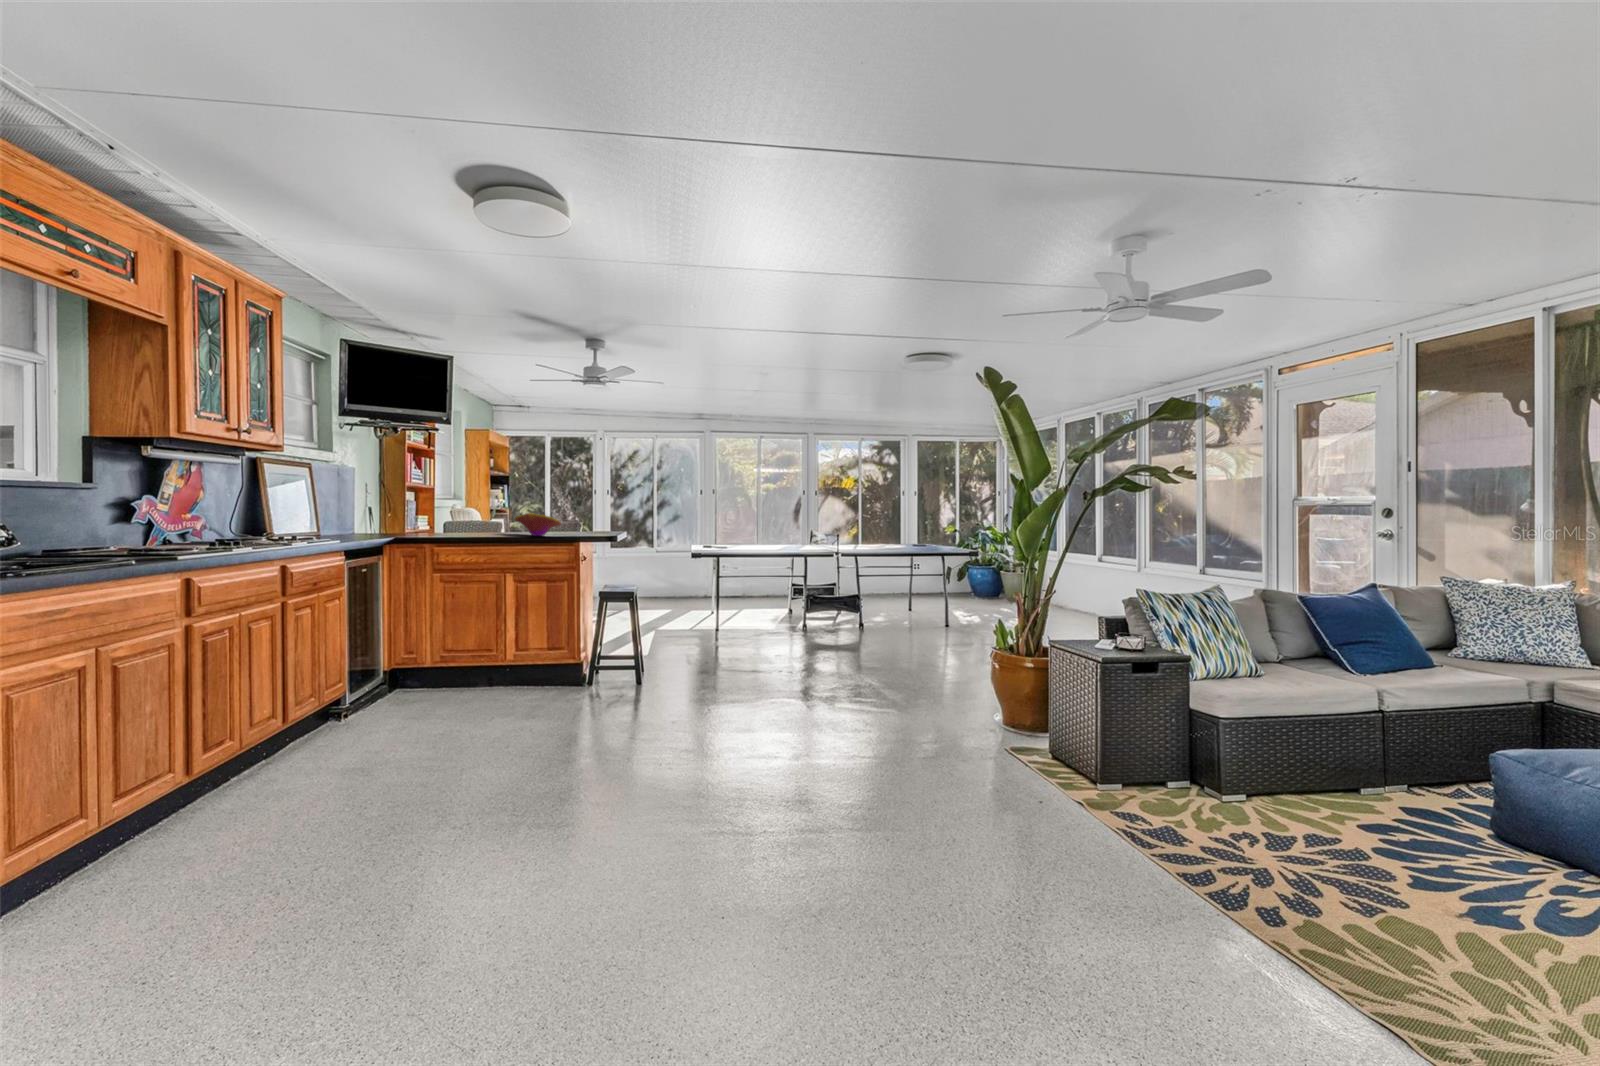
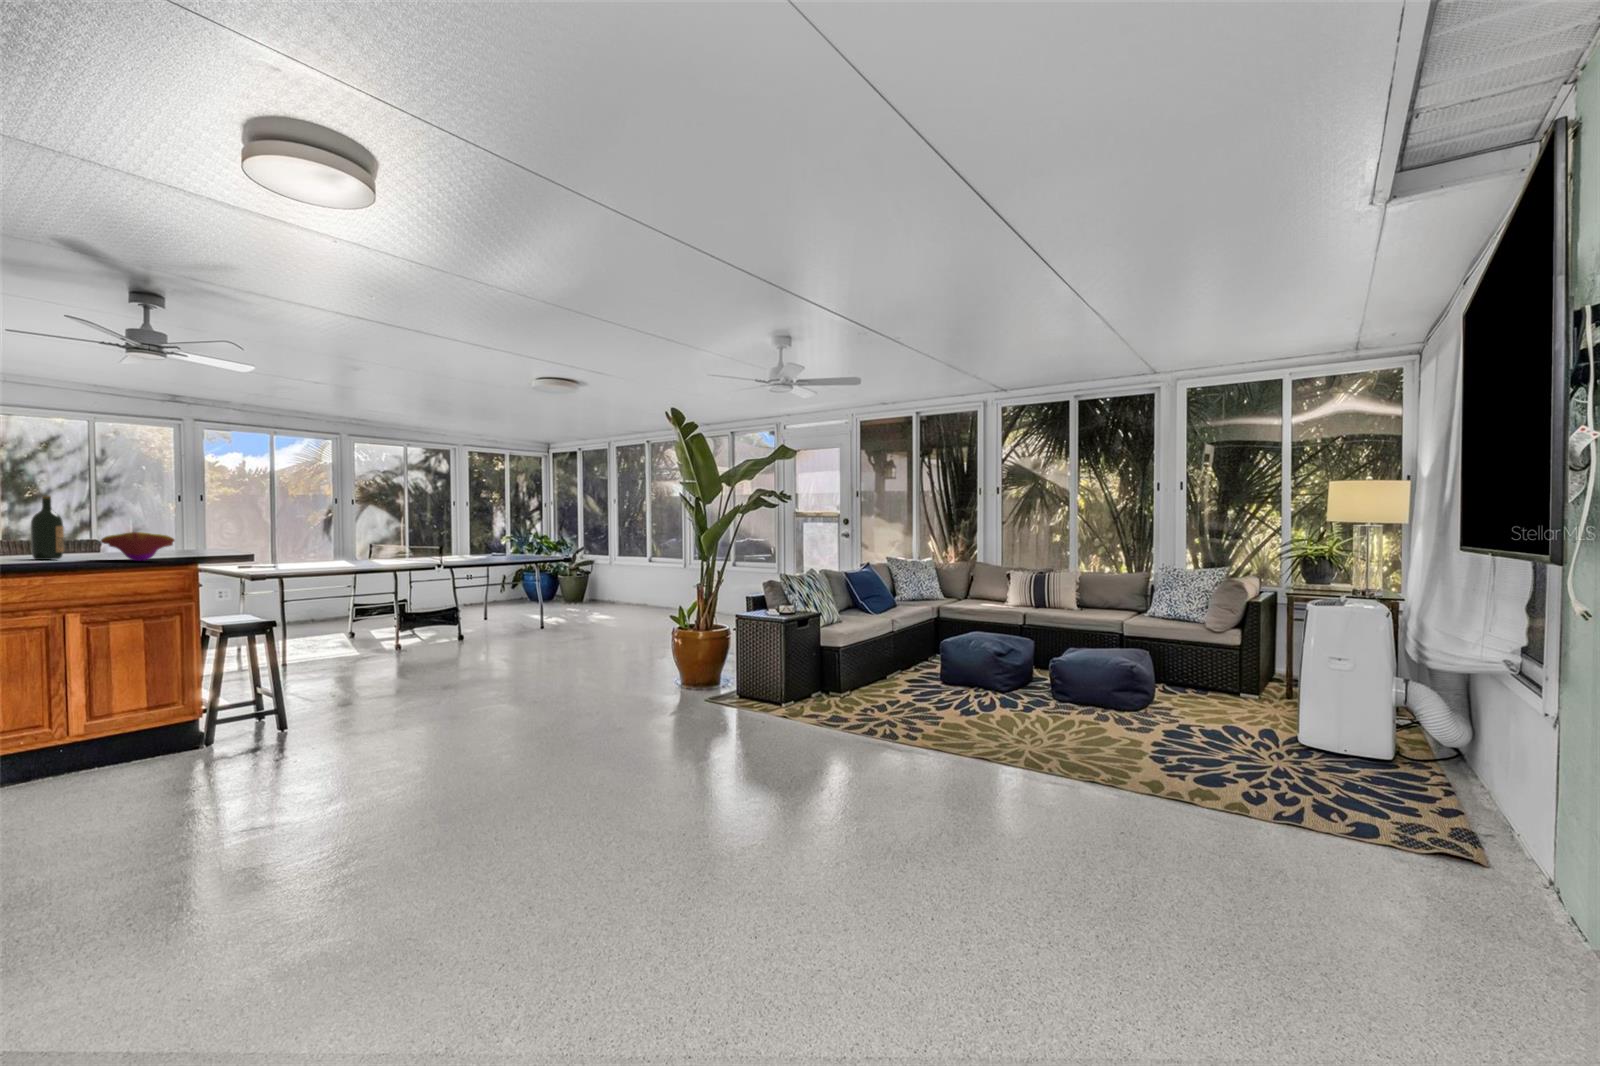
wine bottle: none [475,485,492,533] -> present [31,496,64,560]

